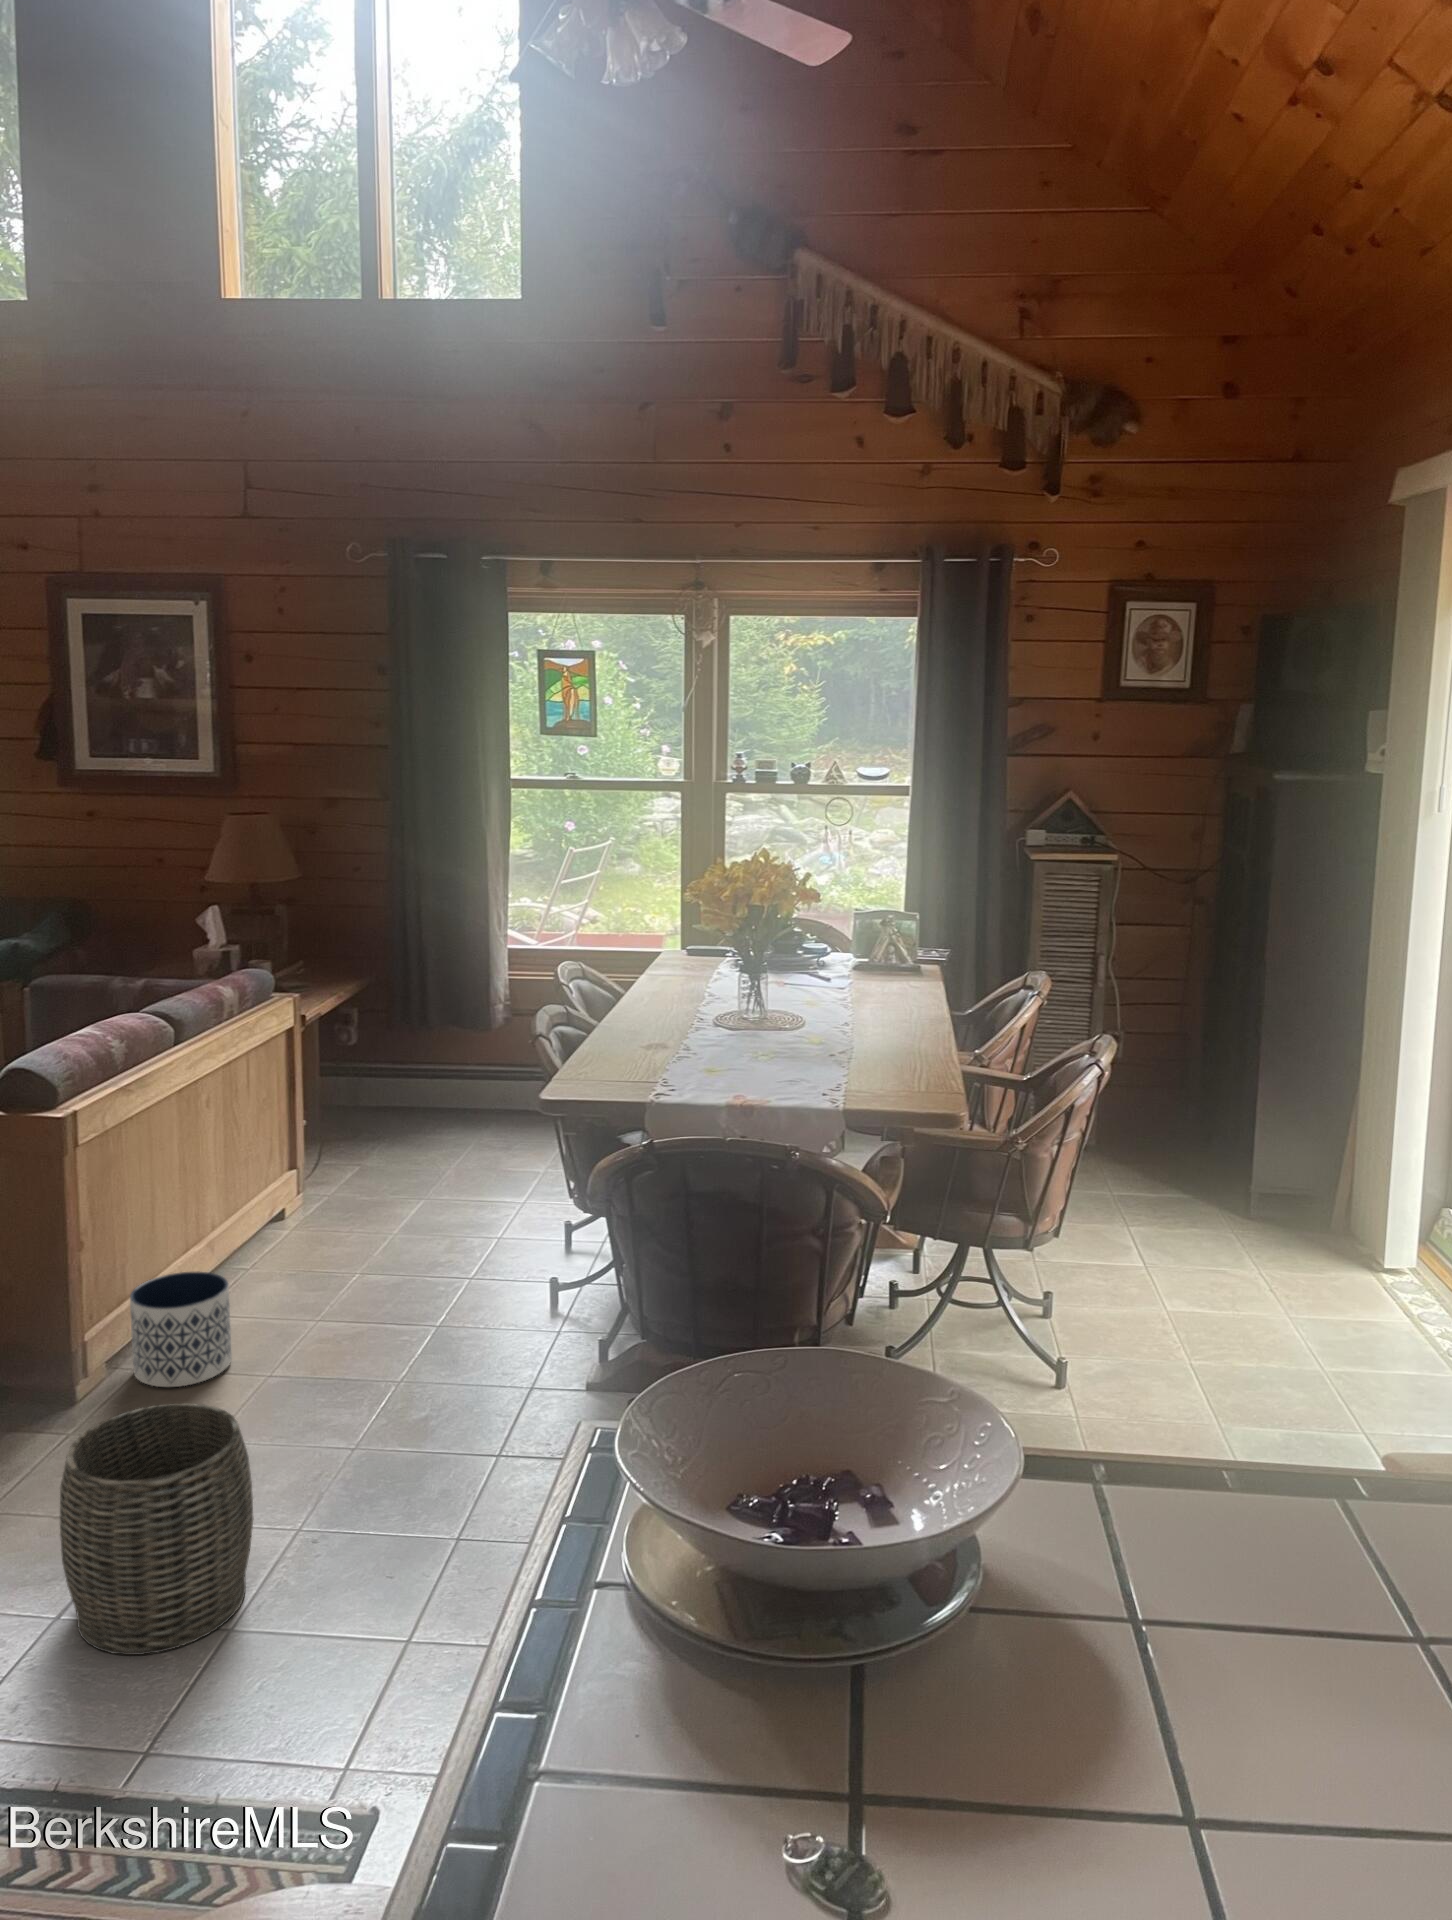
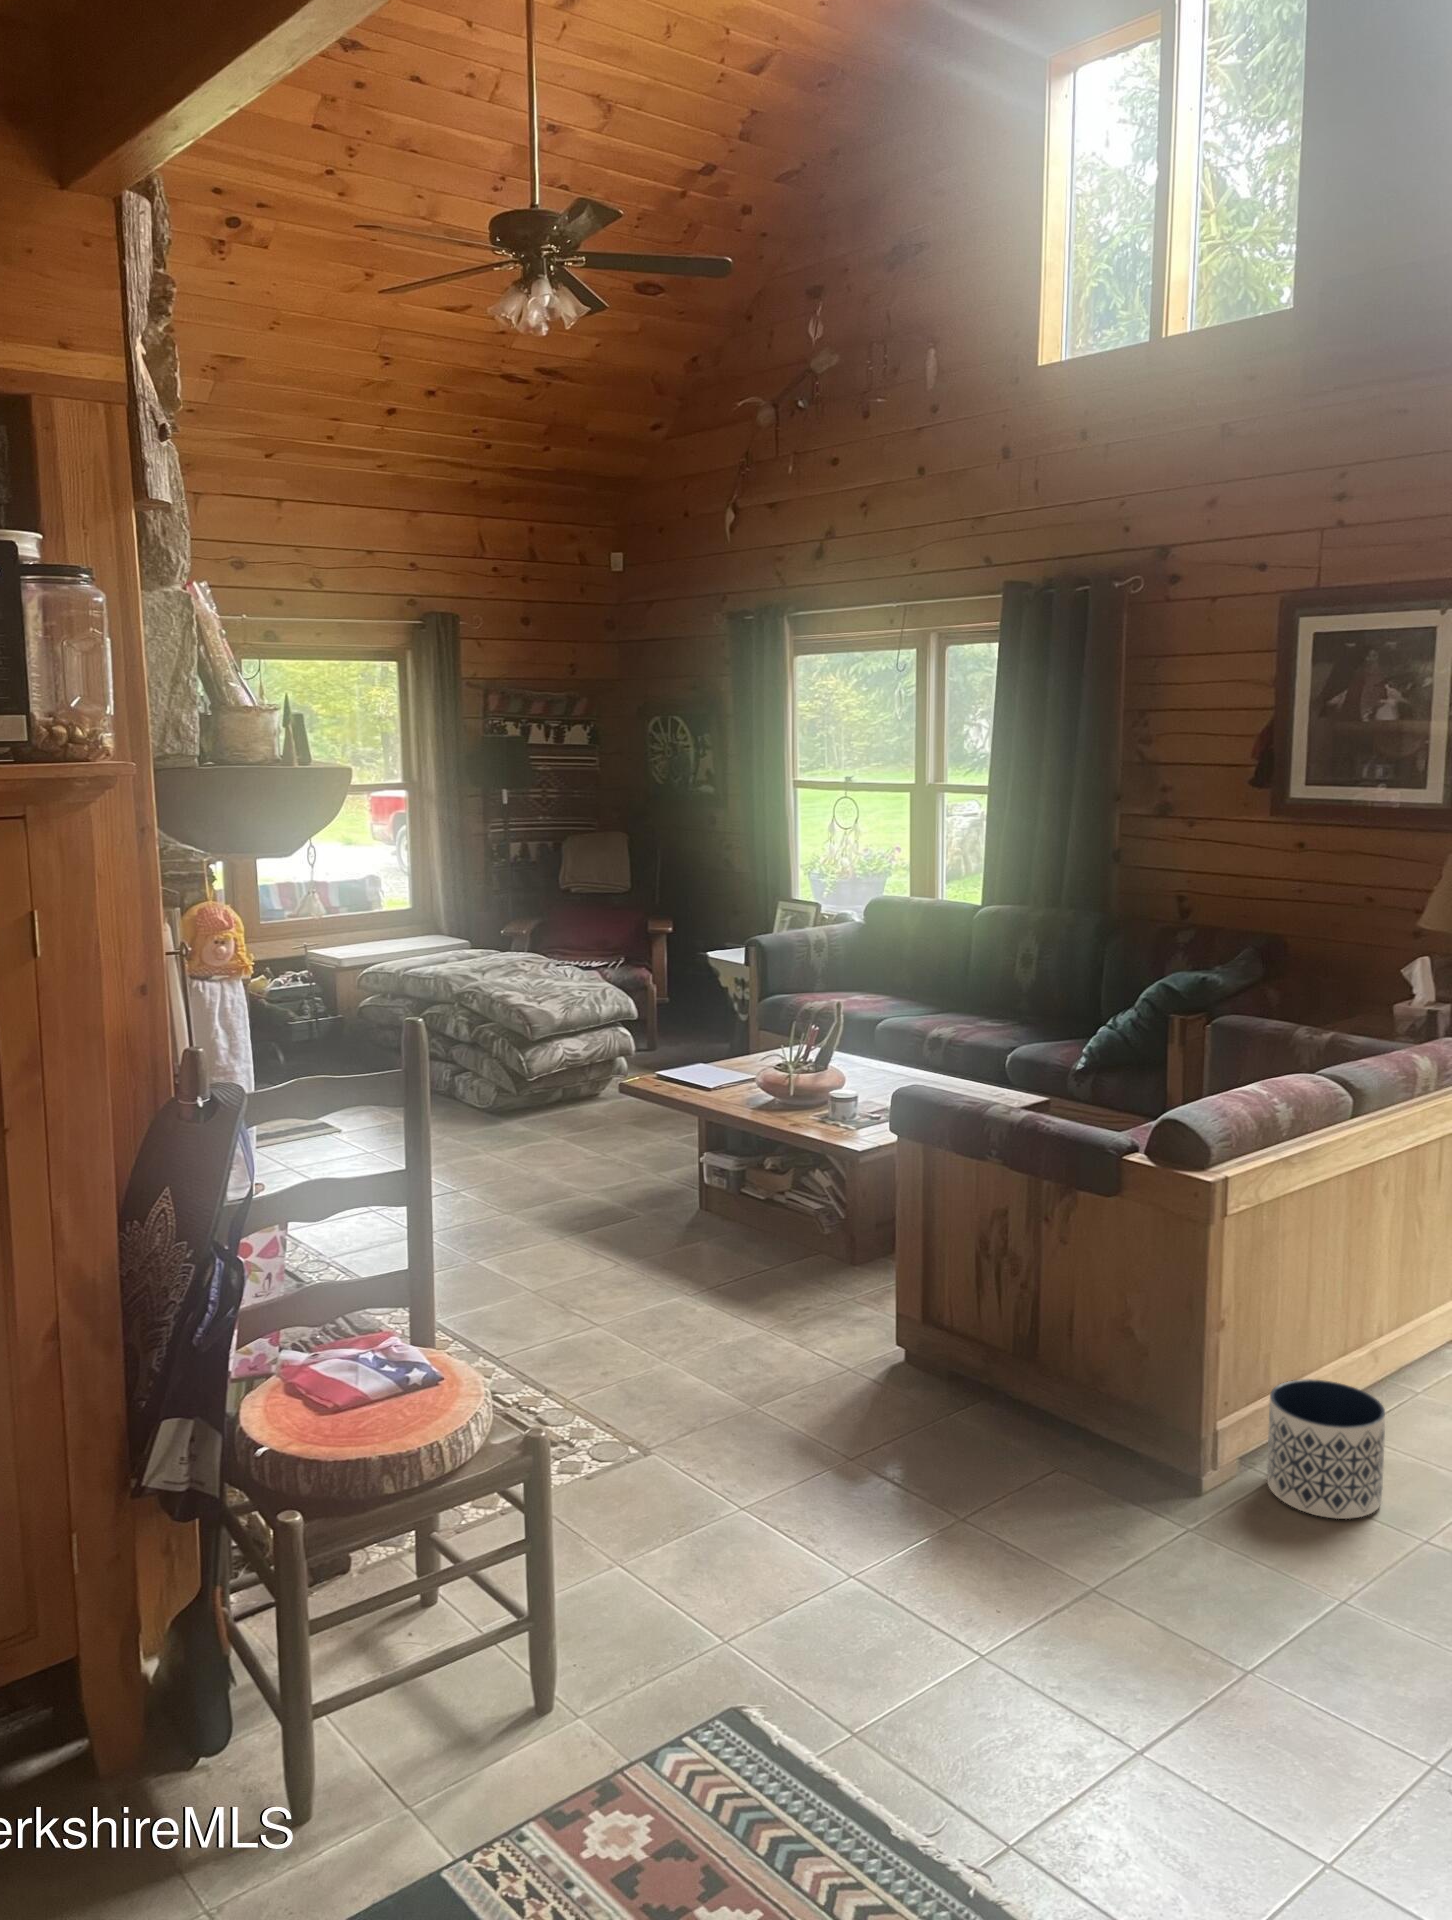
woven basket: present [60,1403,253,1655] -> none [1147,1545,1372,1860]

